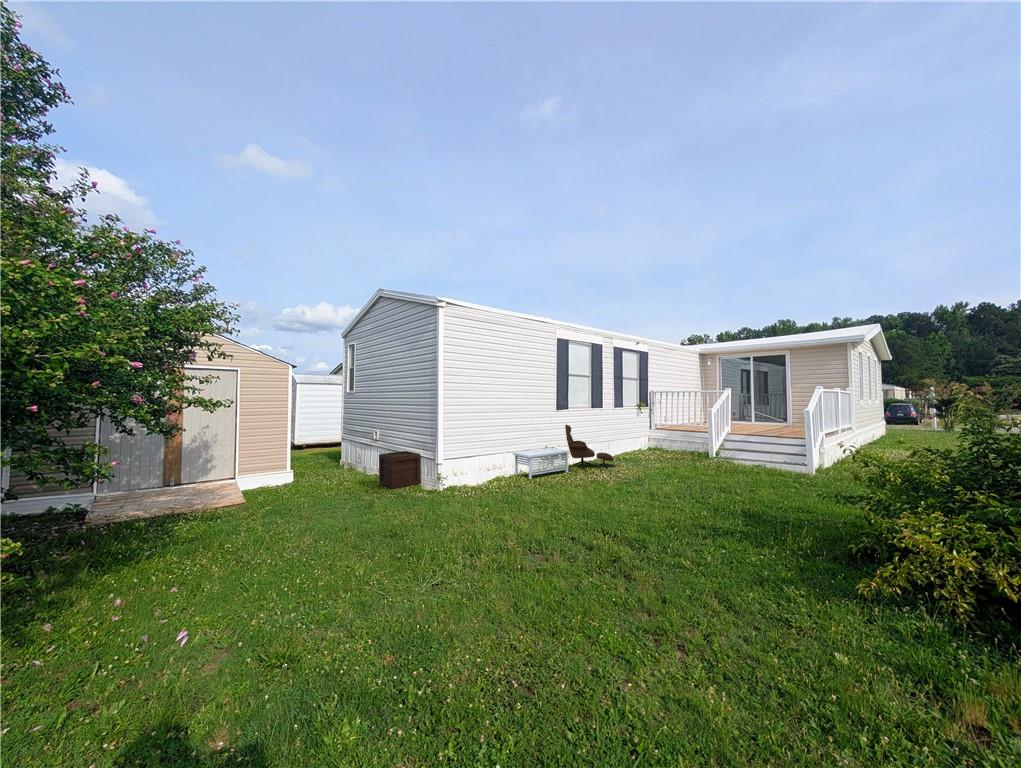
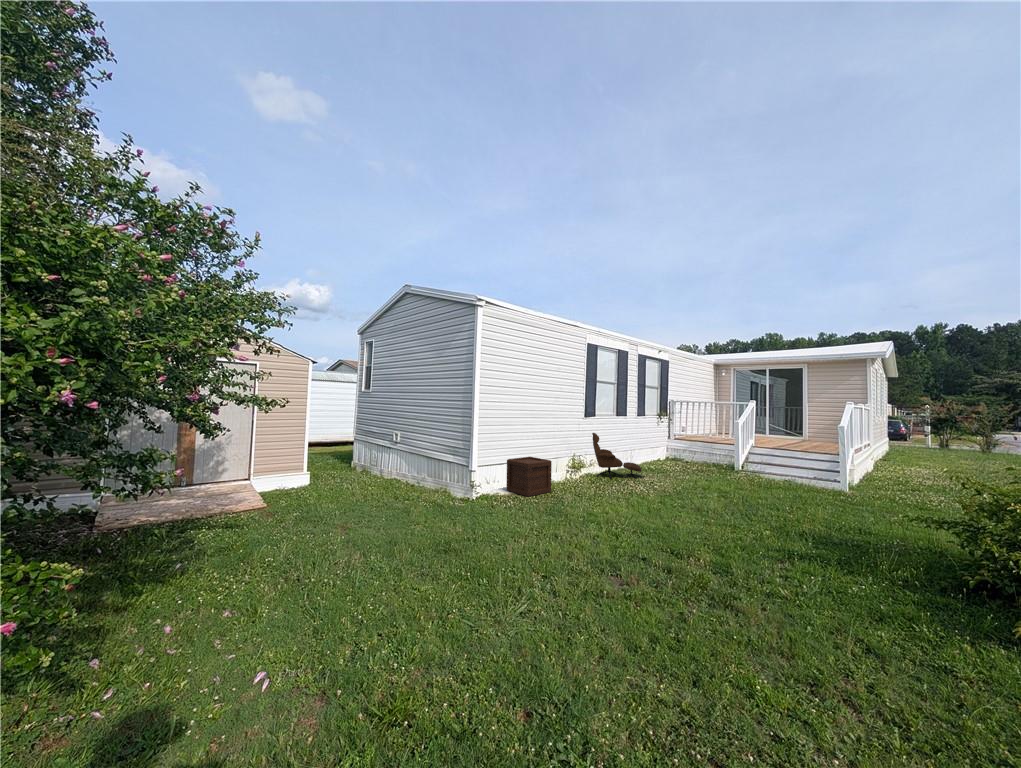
storage bench: present [513,448,569,479] -> none [542,456,599,489]
wooden crate: present [379,451,421,489] -> present [506,457,552,497]

